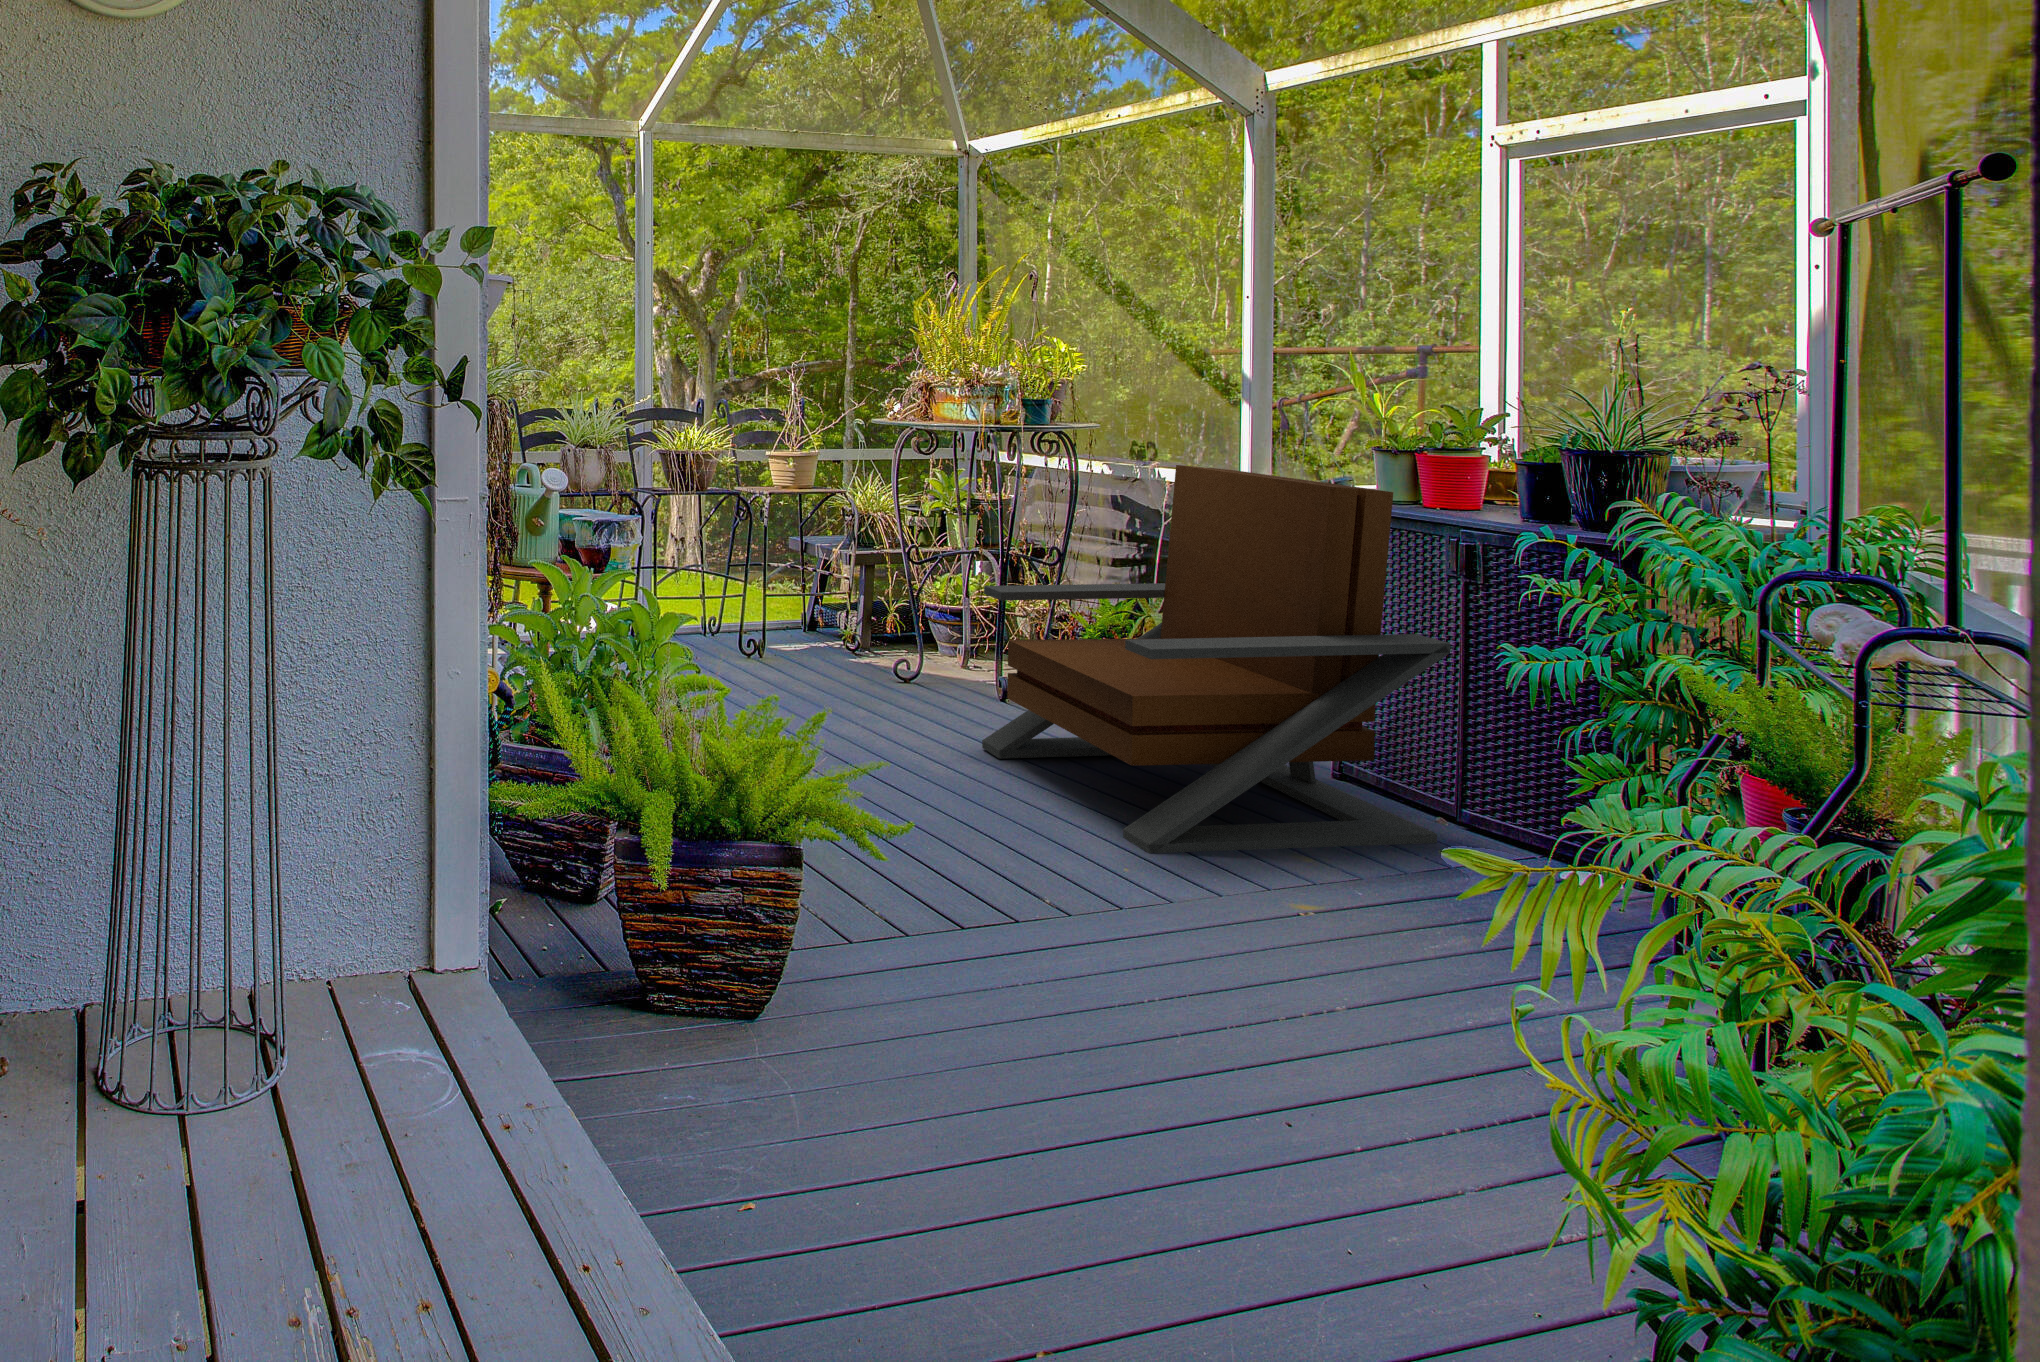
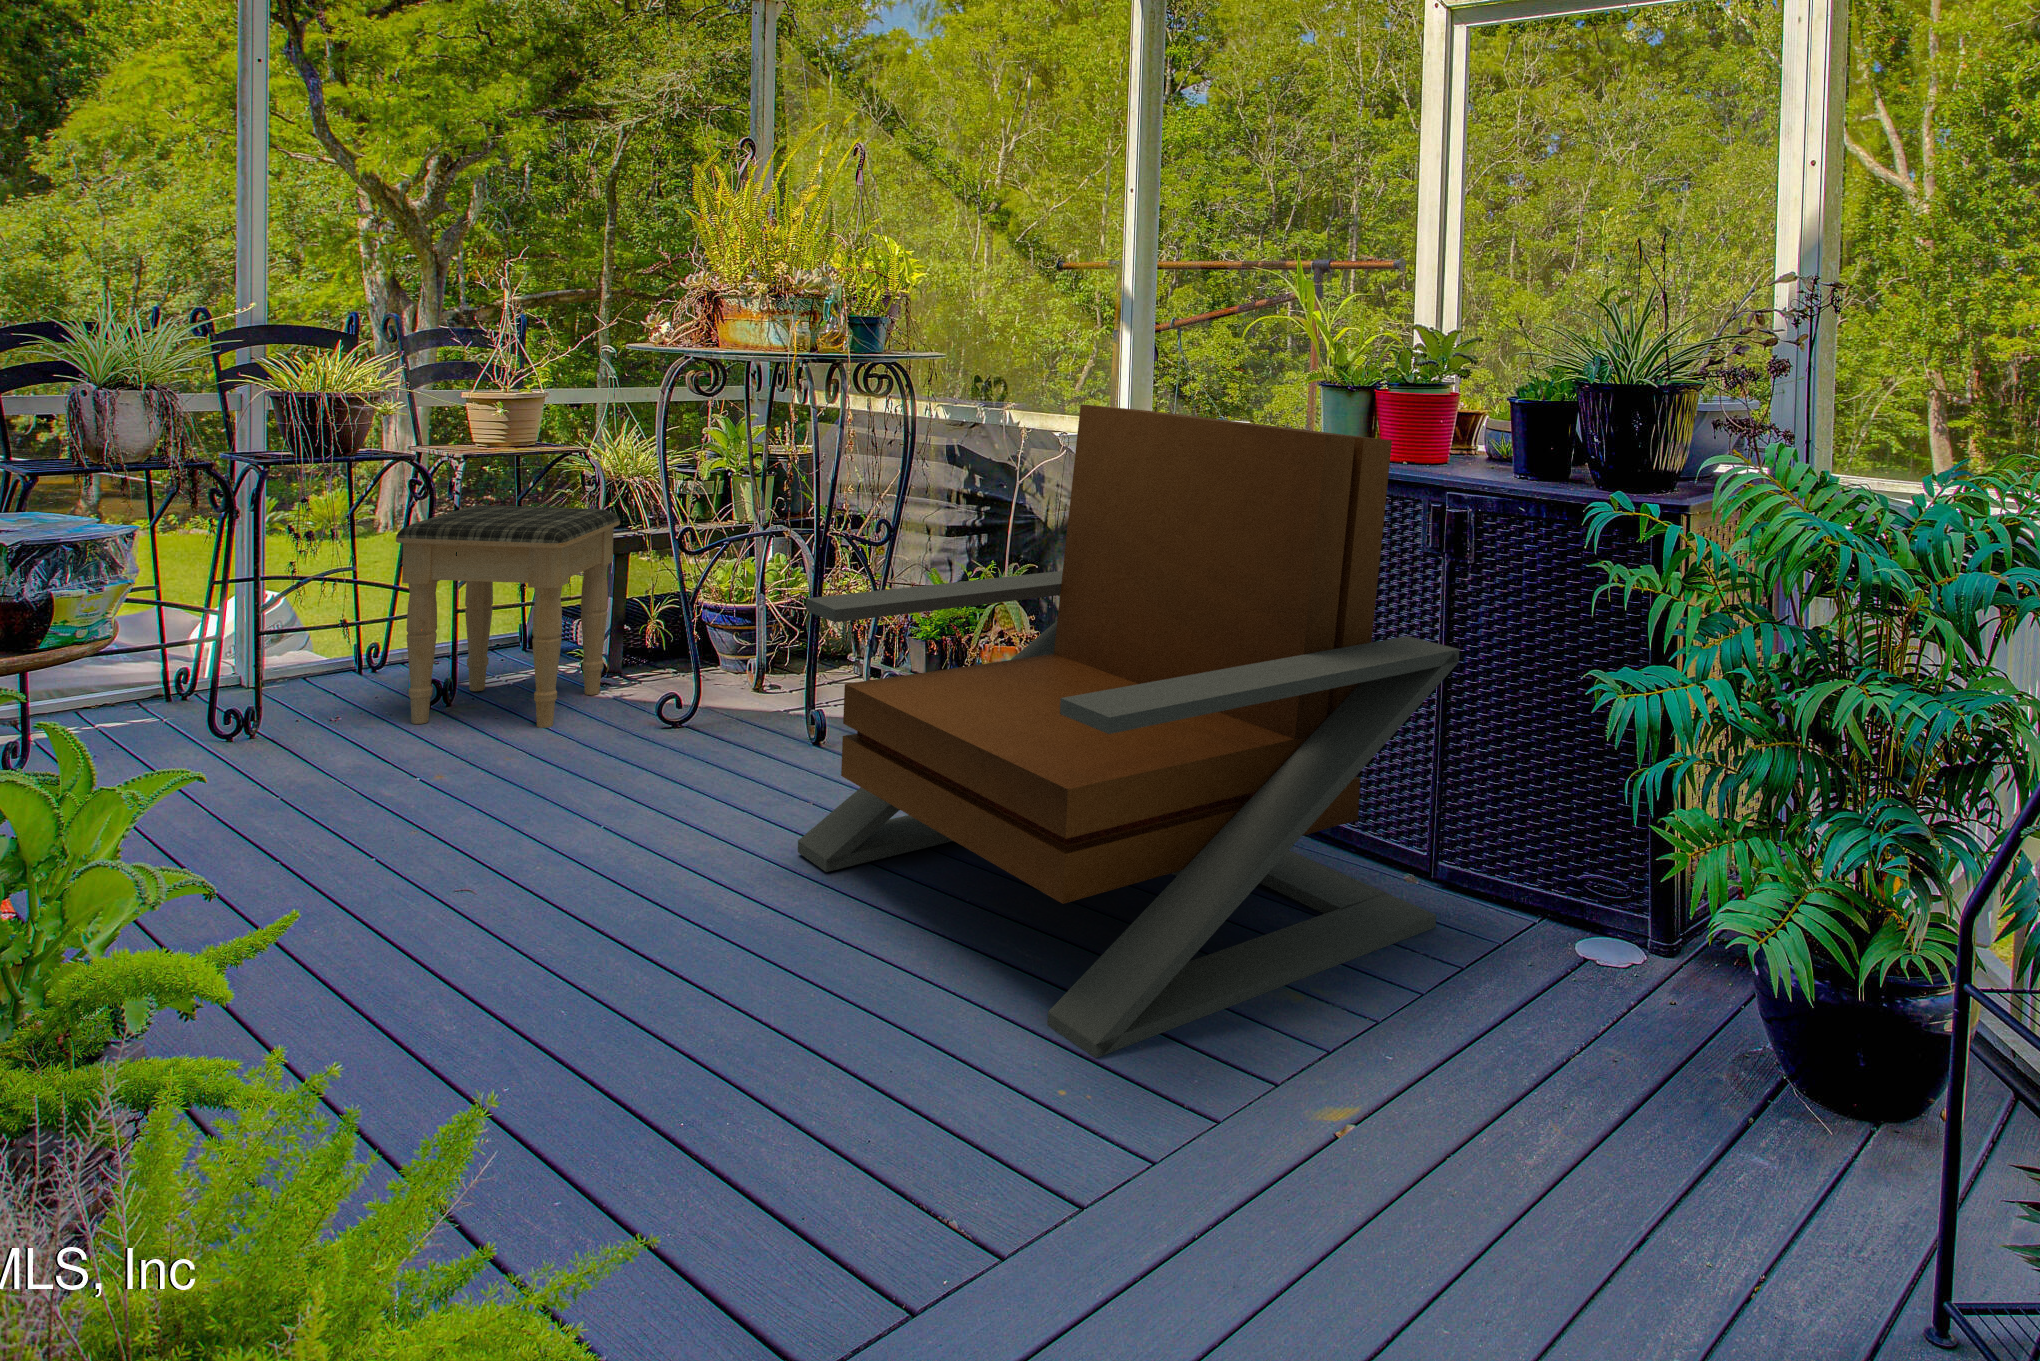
footstool: none [736,528,869,673] -> present [396,505,620,728]

